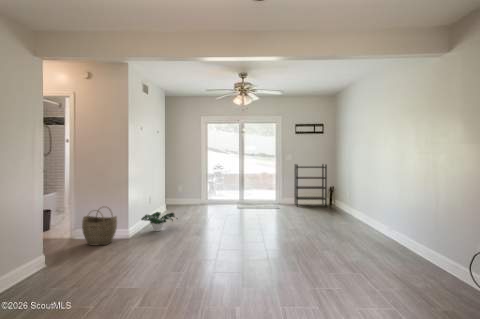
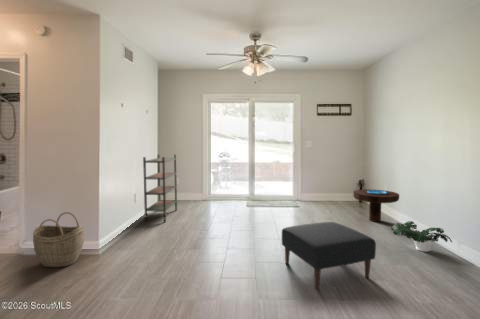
bookshelf: present [294,164,327,206] -> present [143,155,177,222]
side table: none [321,193,356,218] -> present [353,189,399,222]
potted plant: present [141,212,175,231] -> present [391,221,452,252]
ottoman: none [261,213,324,254] -> present [282,222,376,289]

